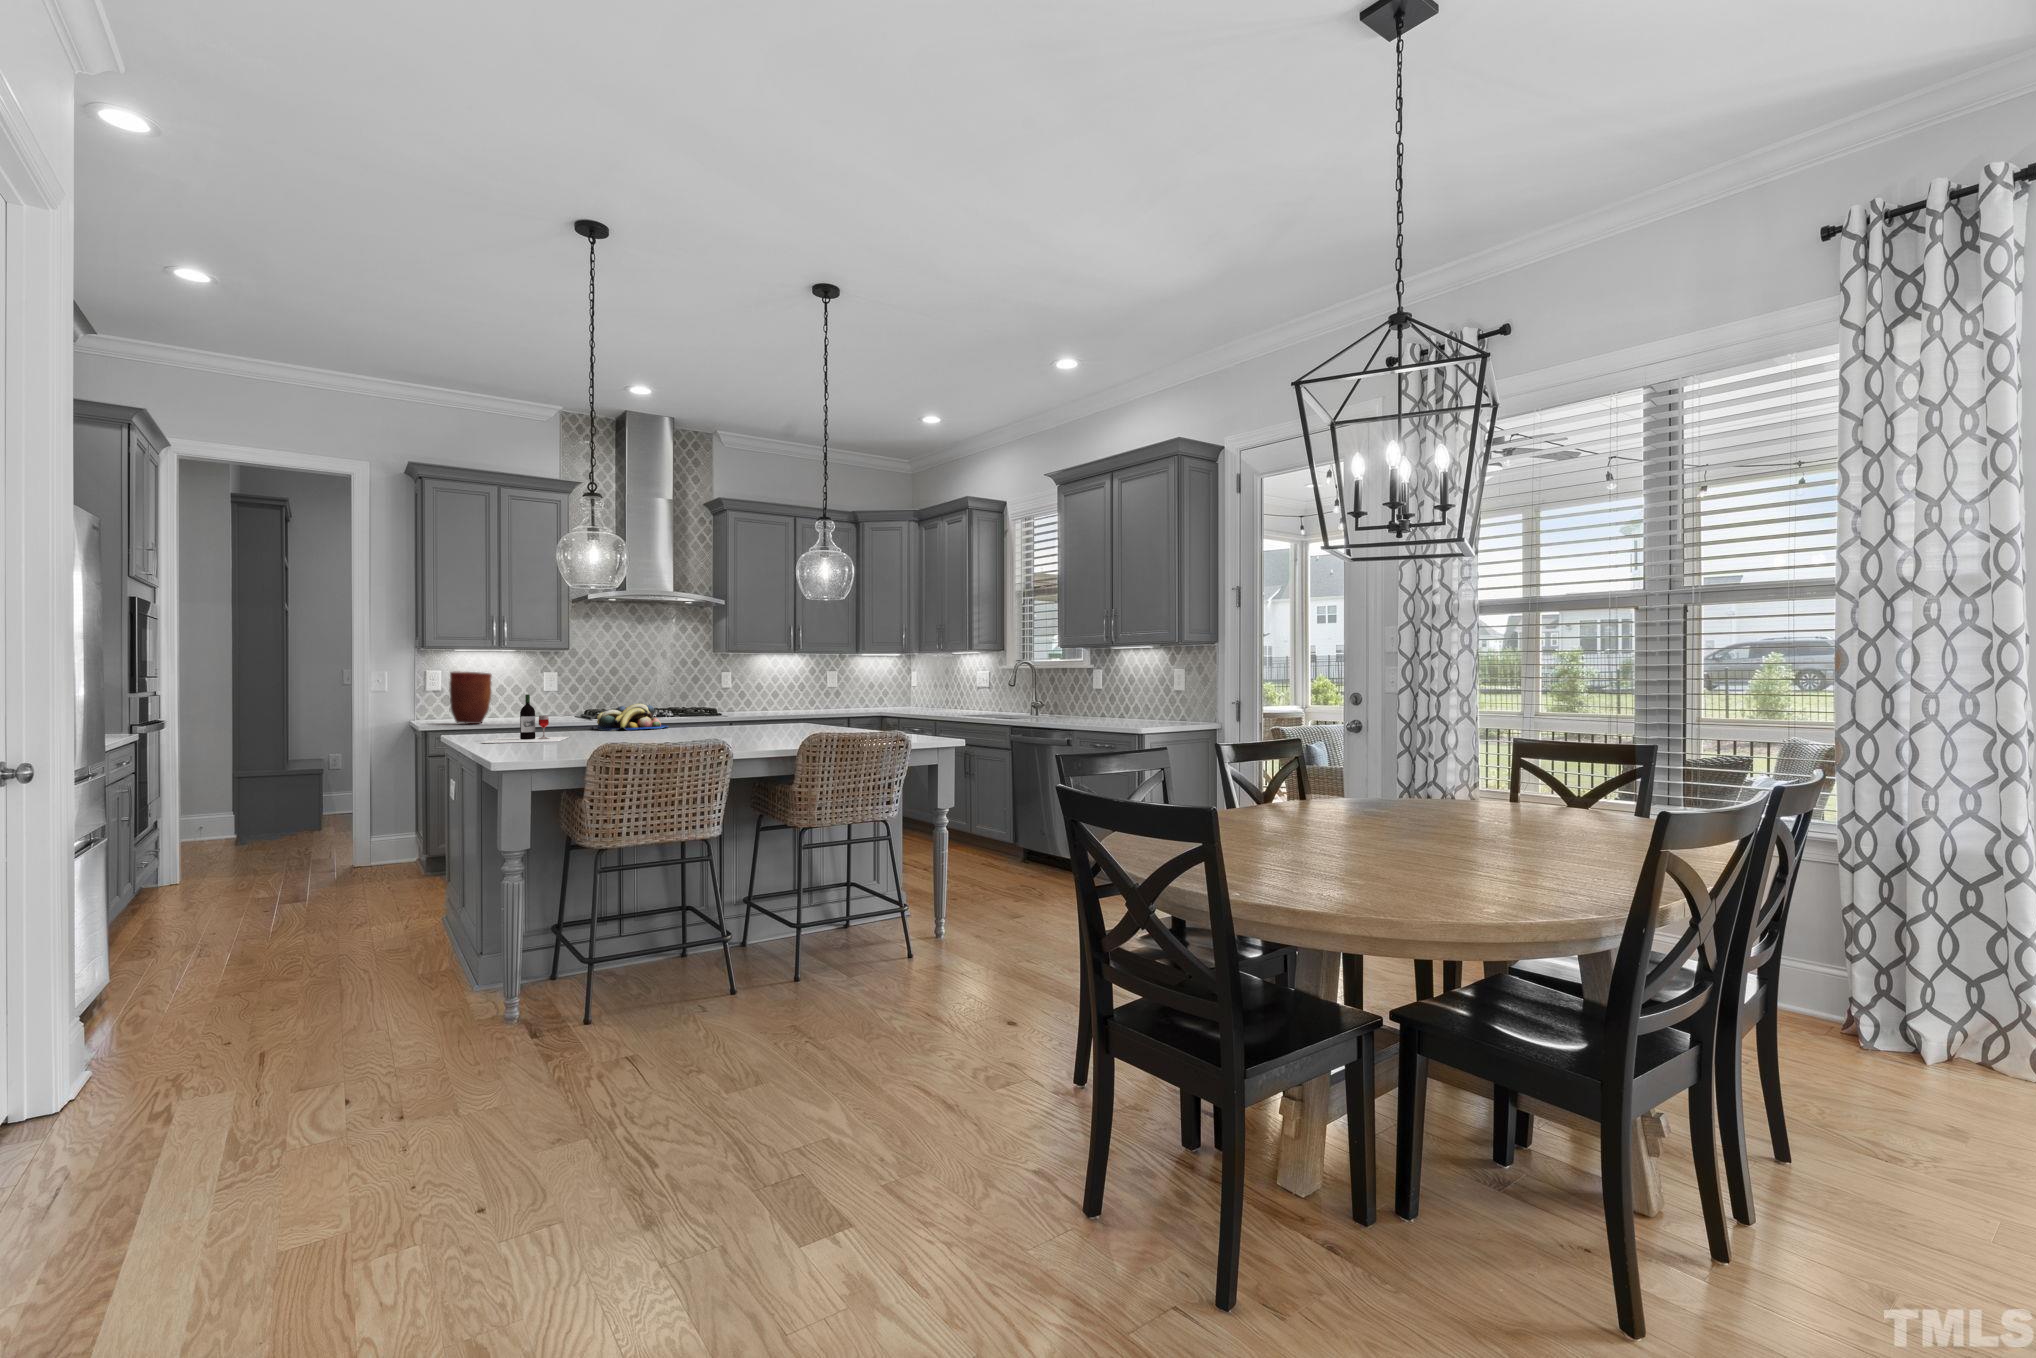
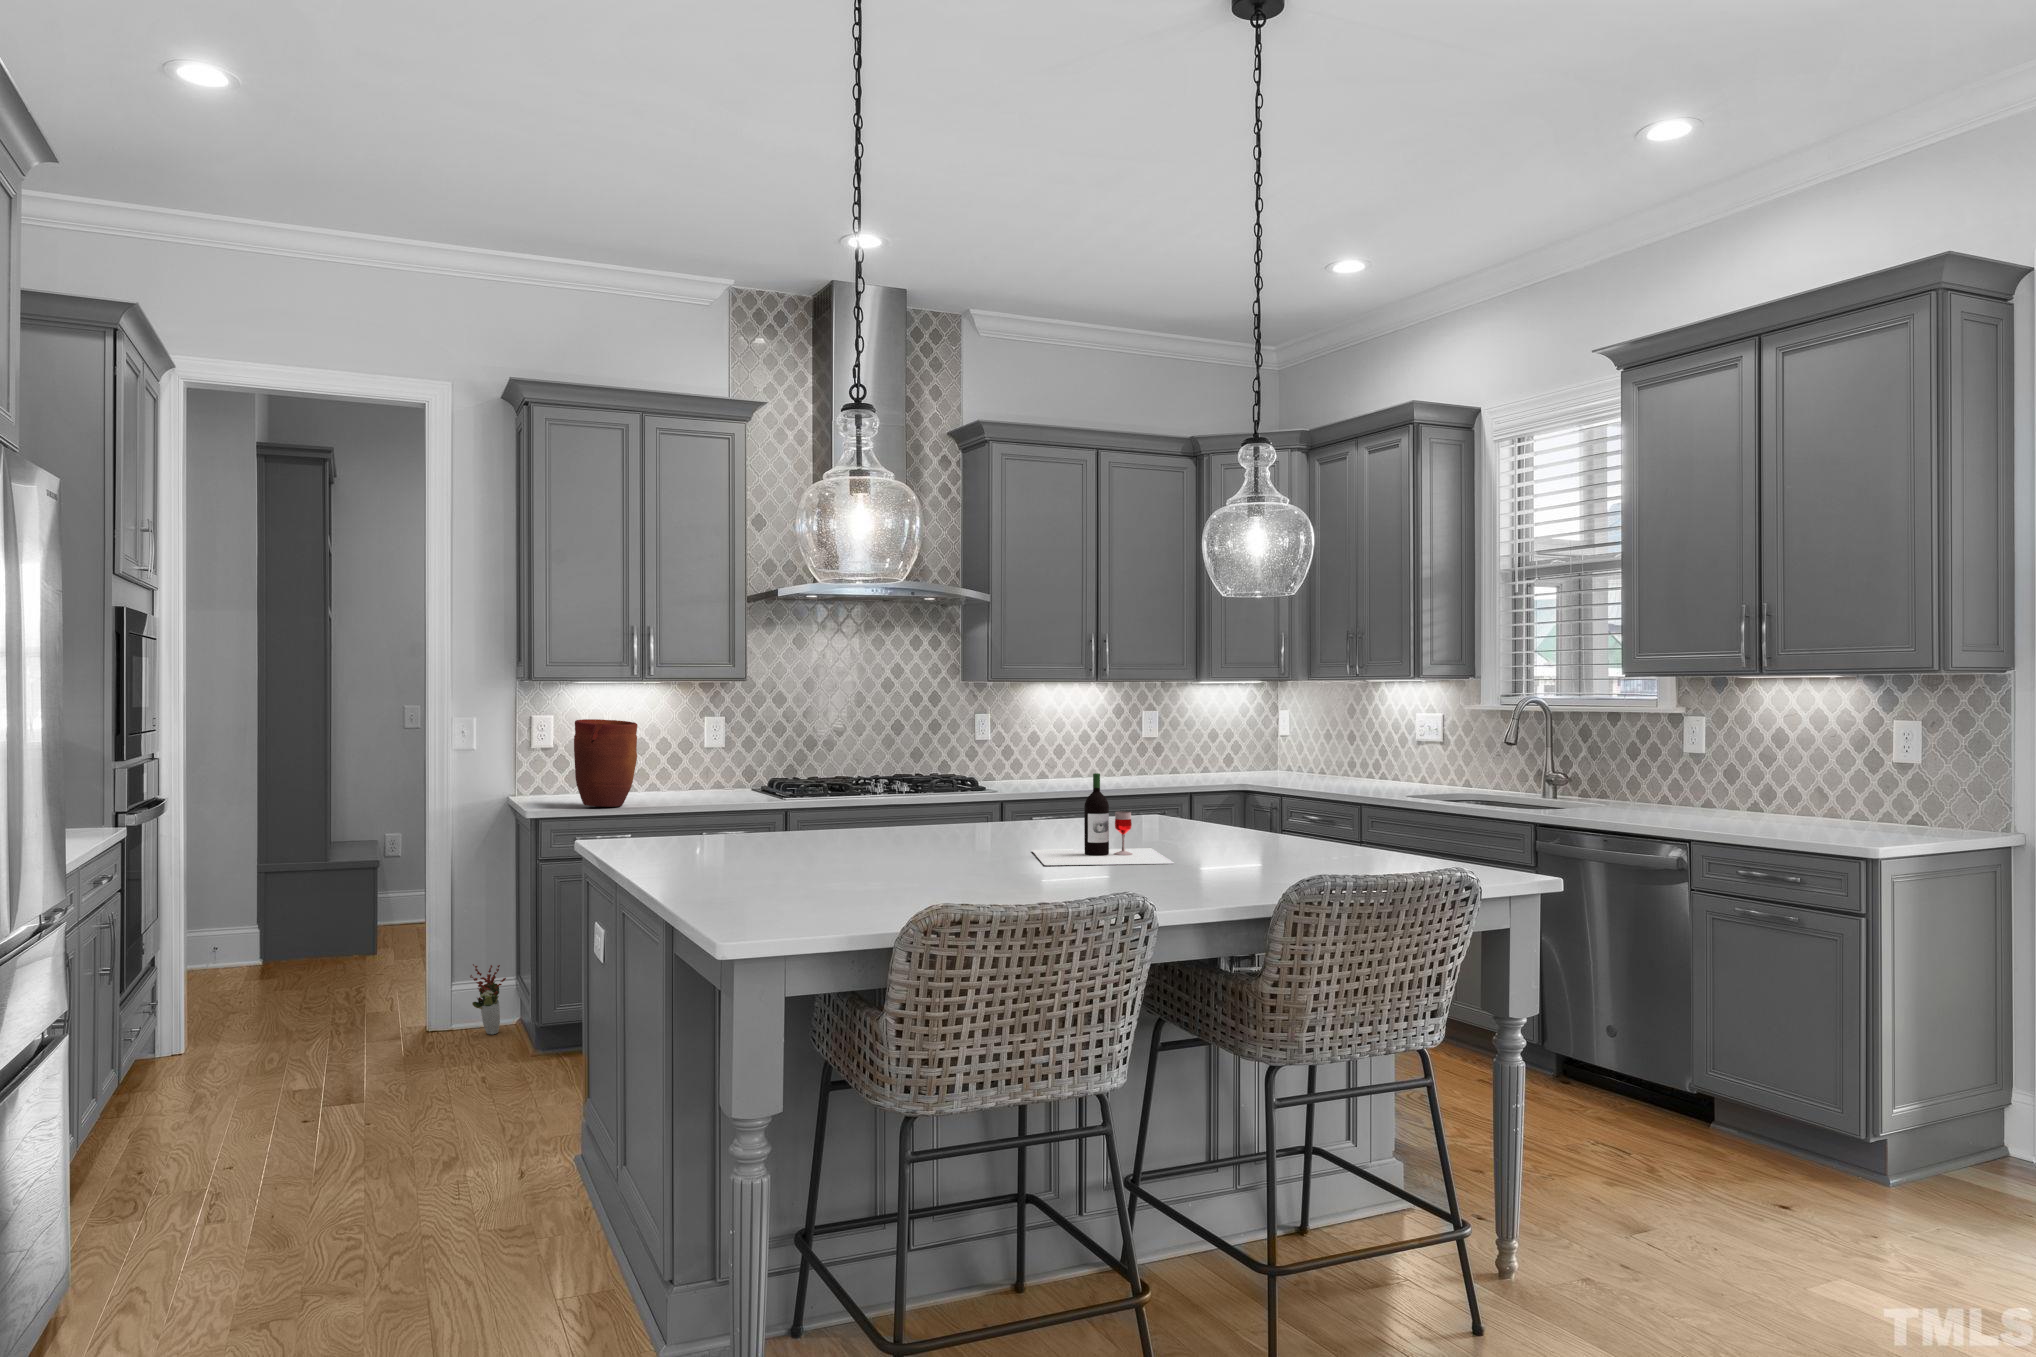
wine bottle: present [482,694,568,743] -> present [1032,773,1173,865]
fruit bowl: present [596,704,668,731] -> none [820,783,940,833]
decorative plant: none [381,823,406,866] -> present [470,964,506,1035]

